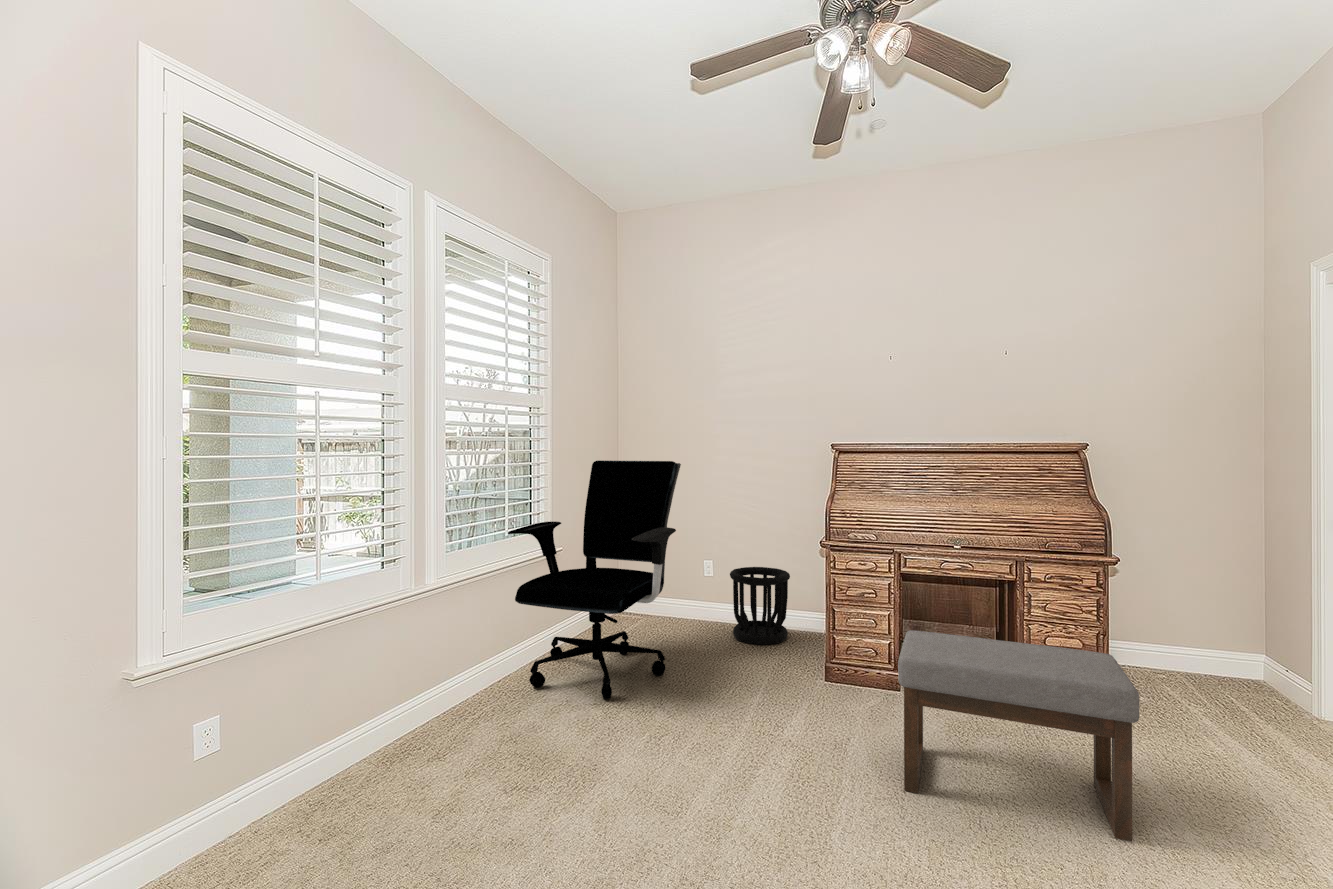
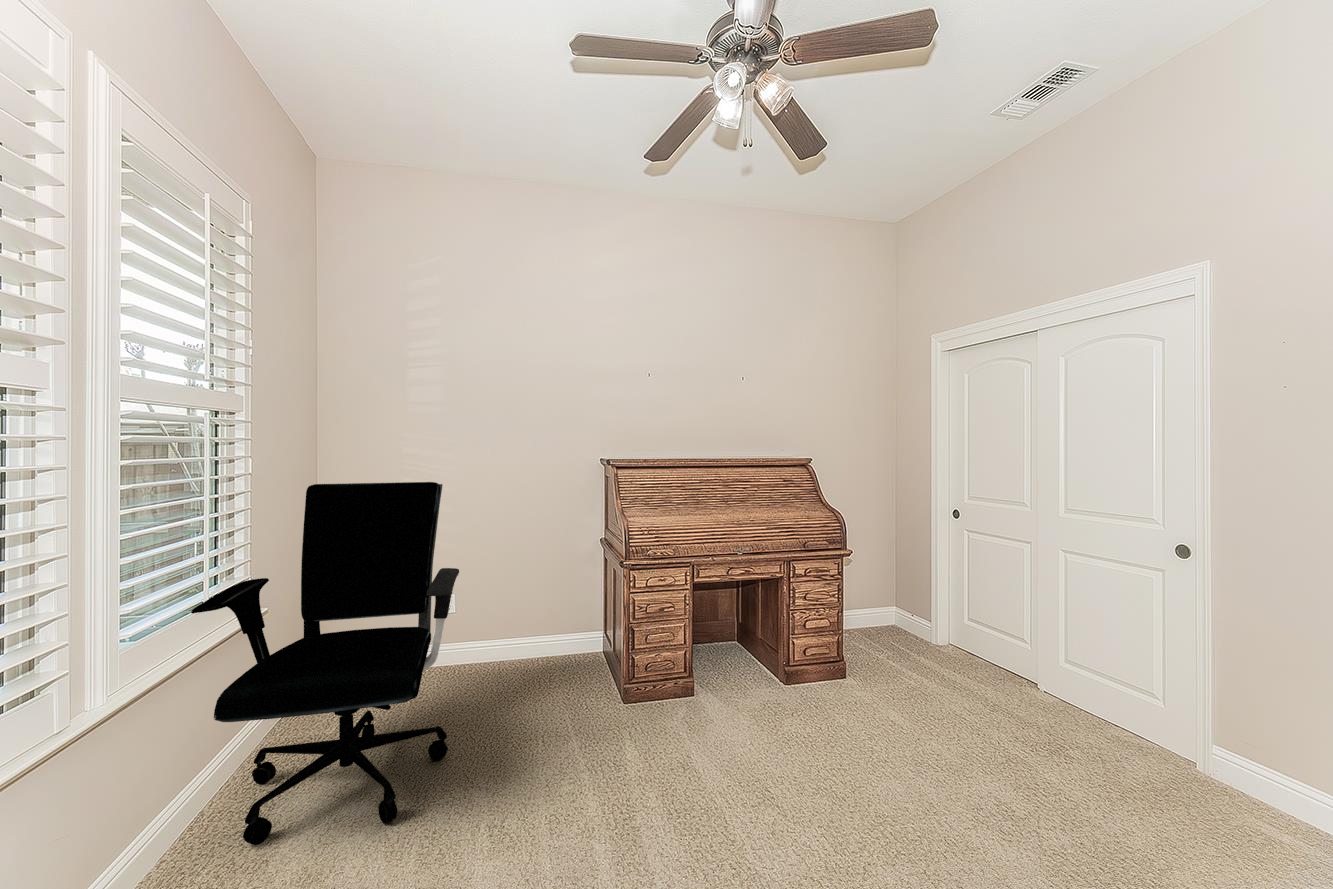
wastebasket: present [730,567,790,645] -> none [488,592,556,683]
ottoman: present [898,630,1139,842] -> none [745,635,951,812]

